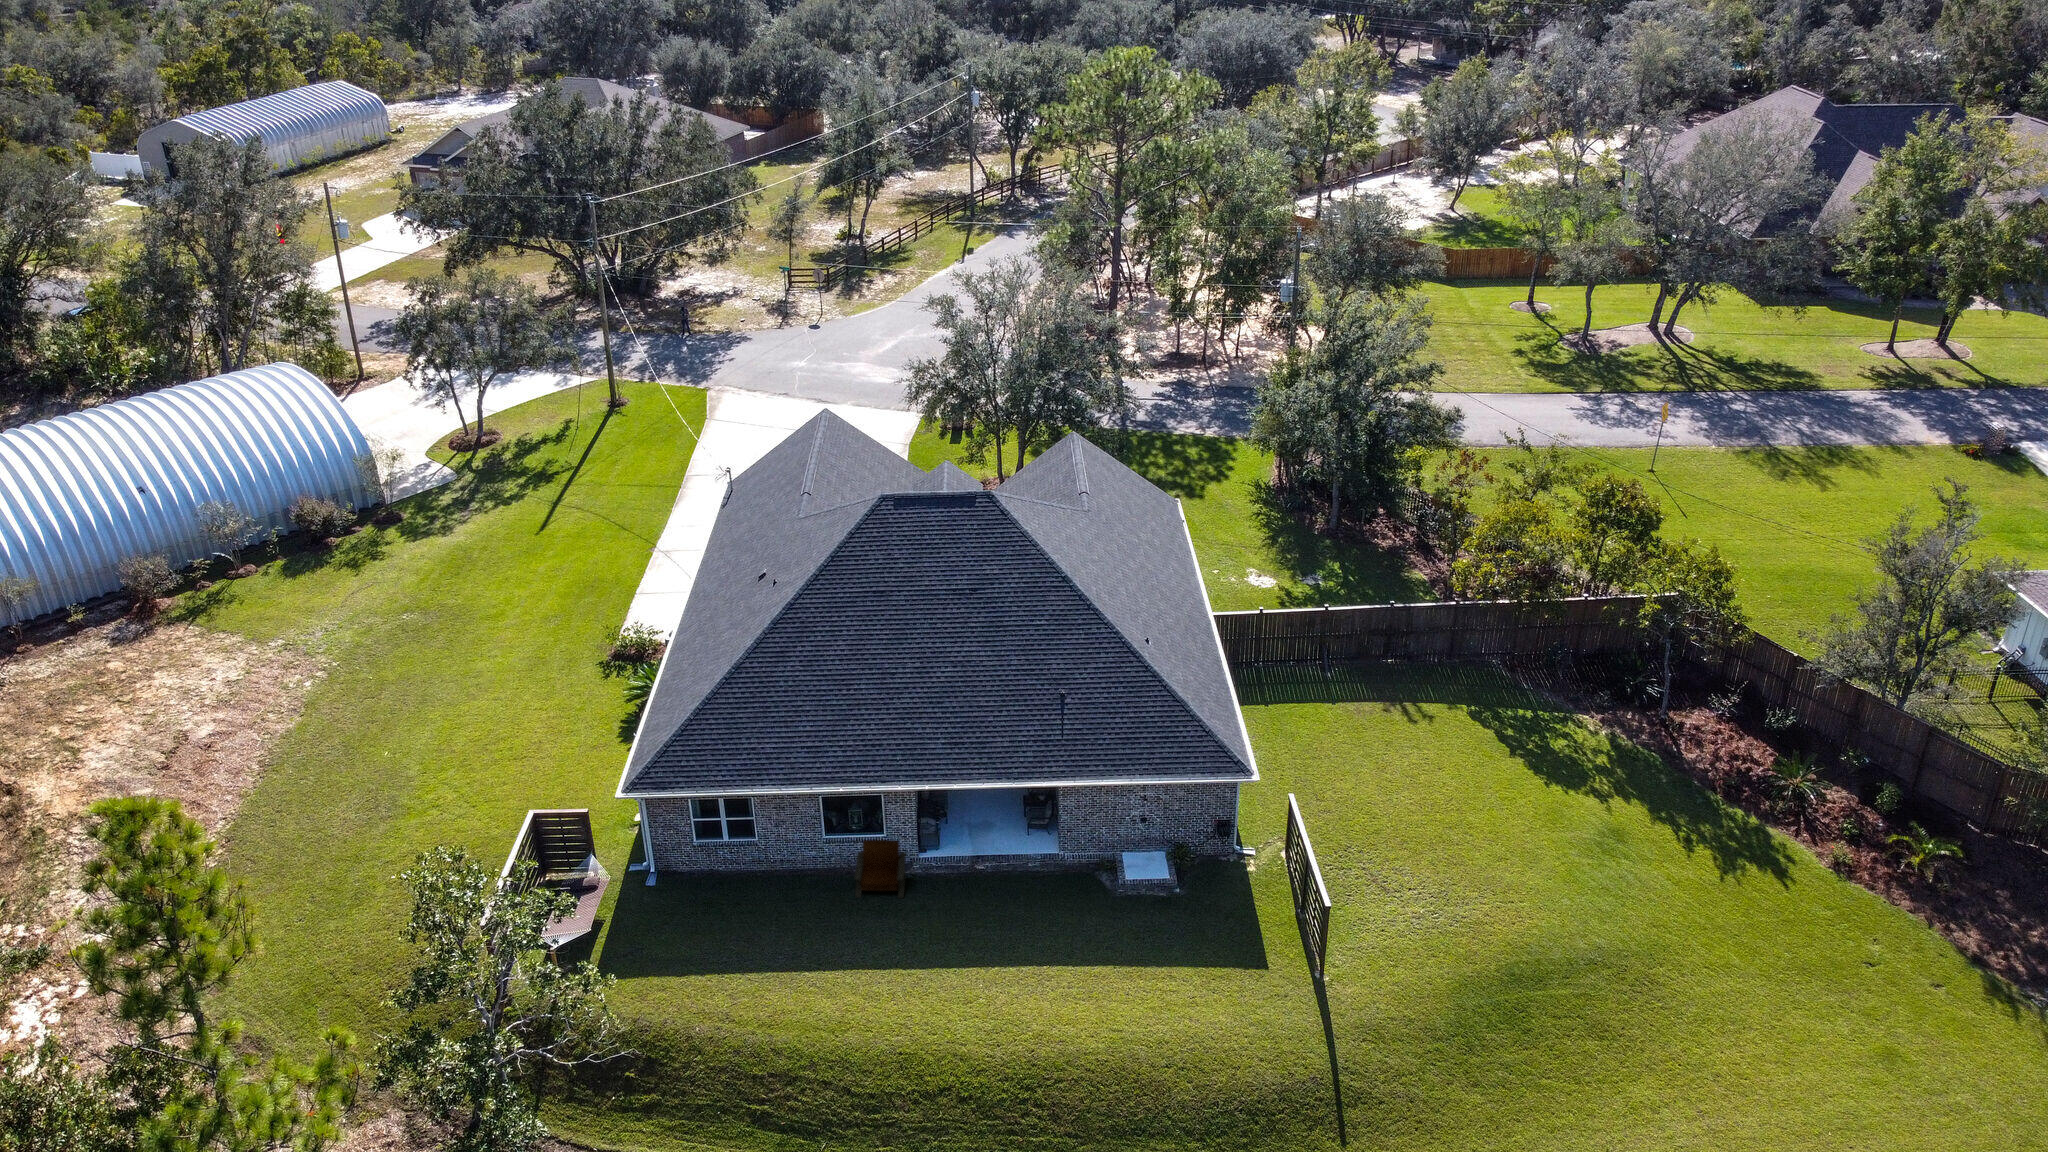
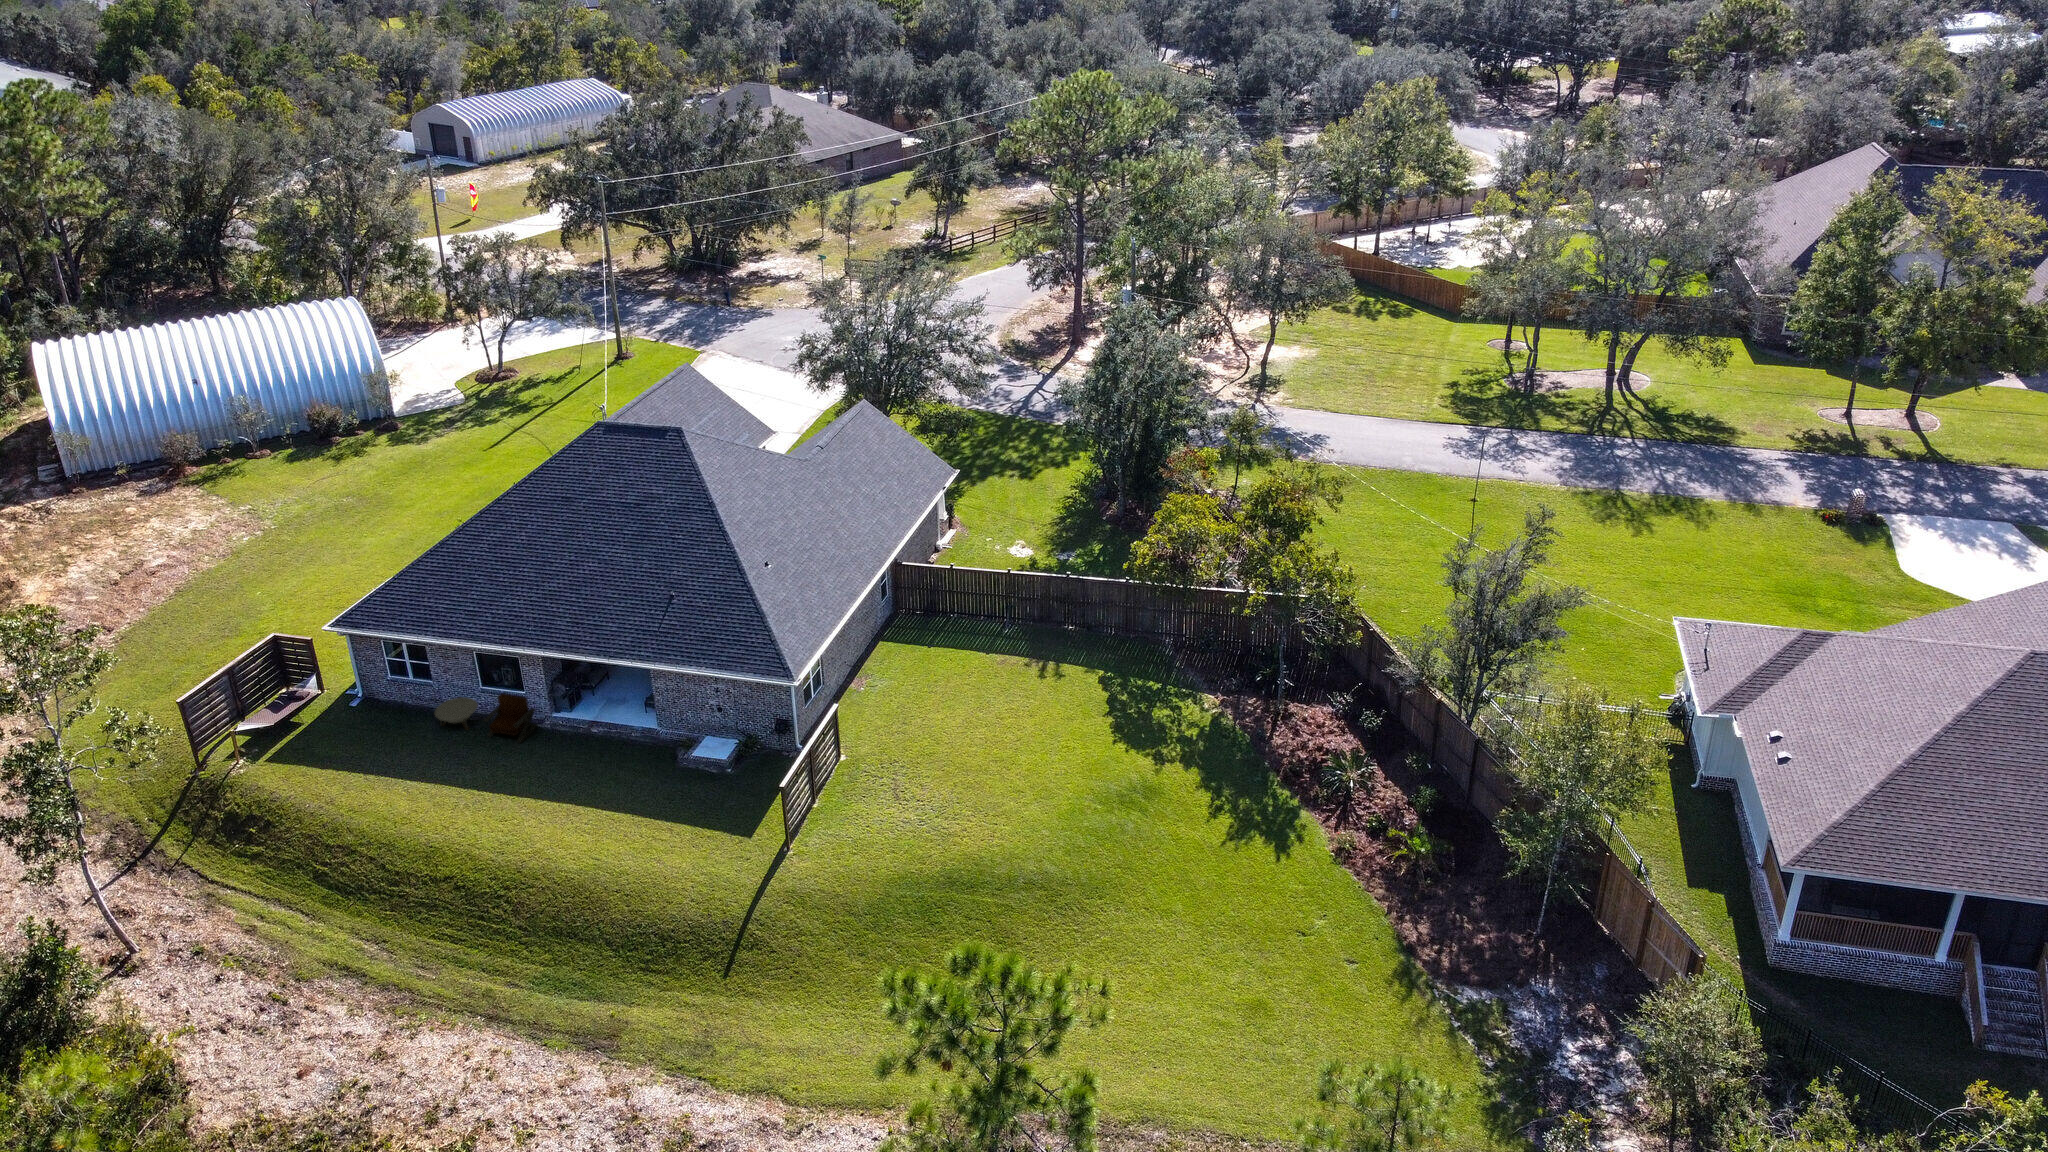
round table: none [780,851,831,893] -> present [435,697,478,730]

